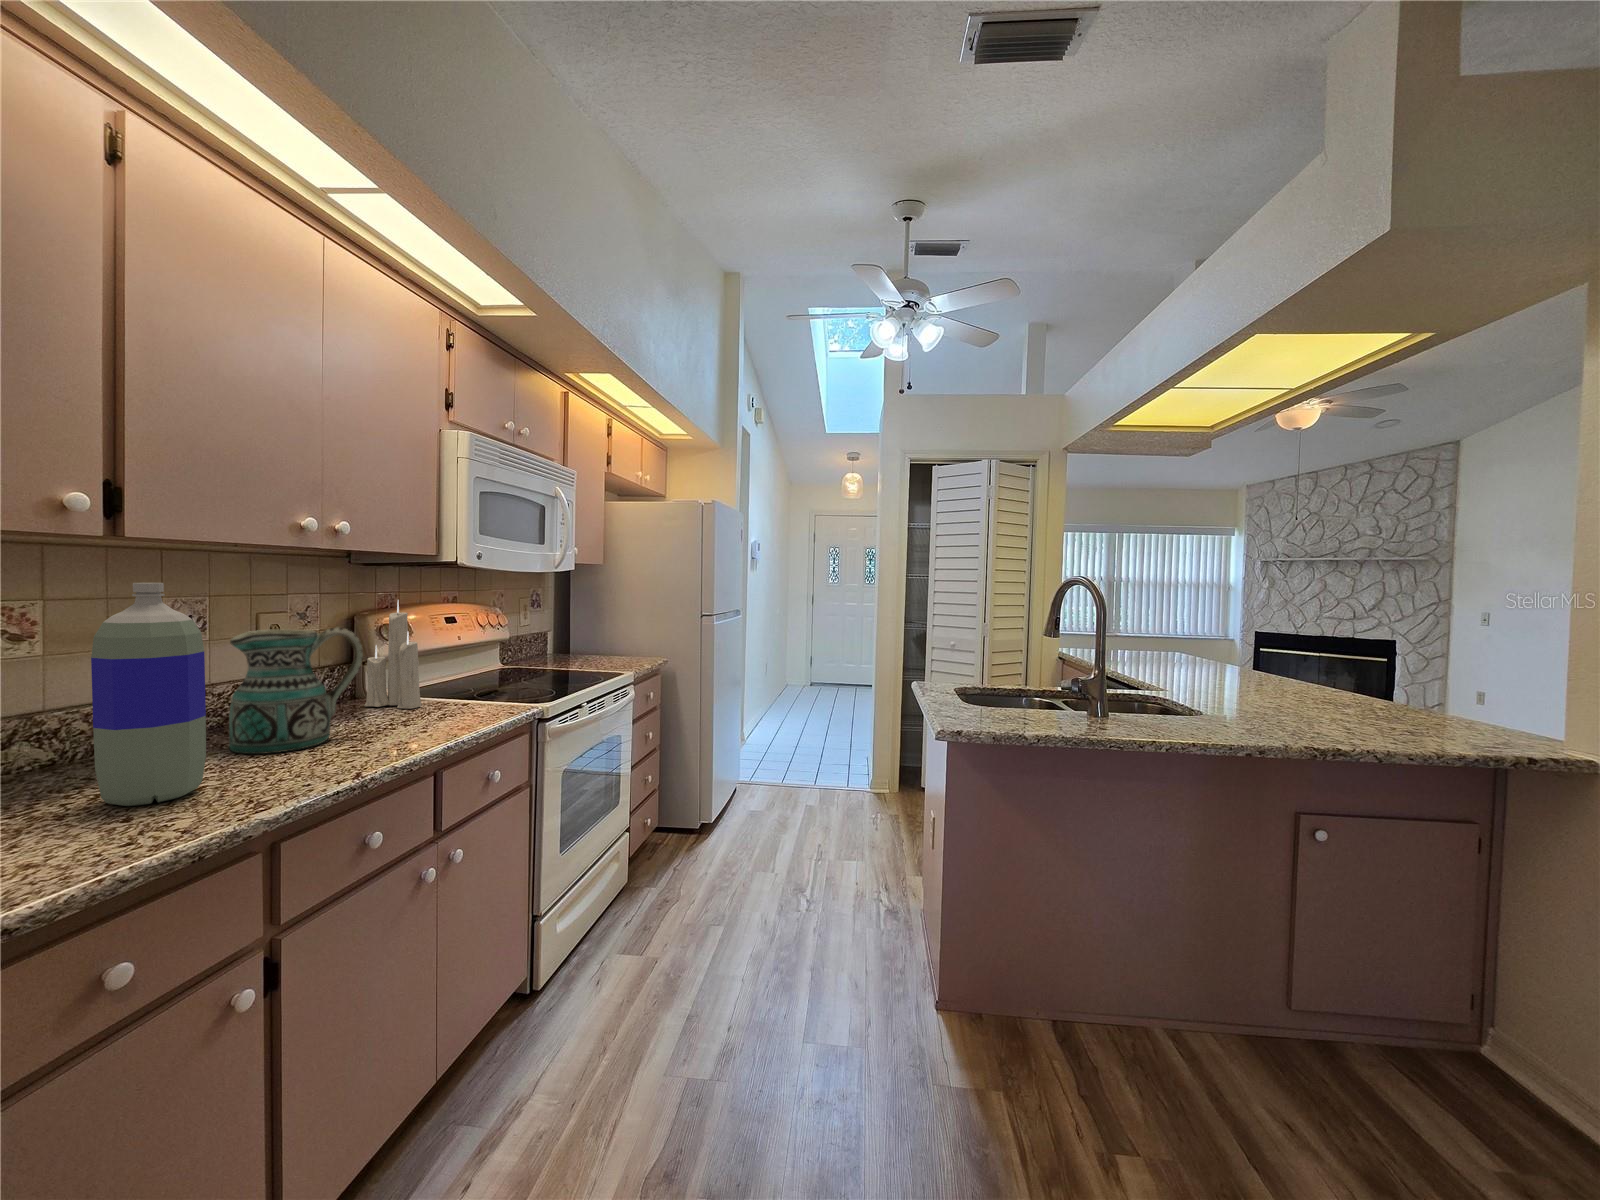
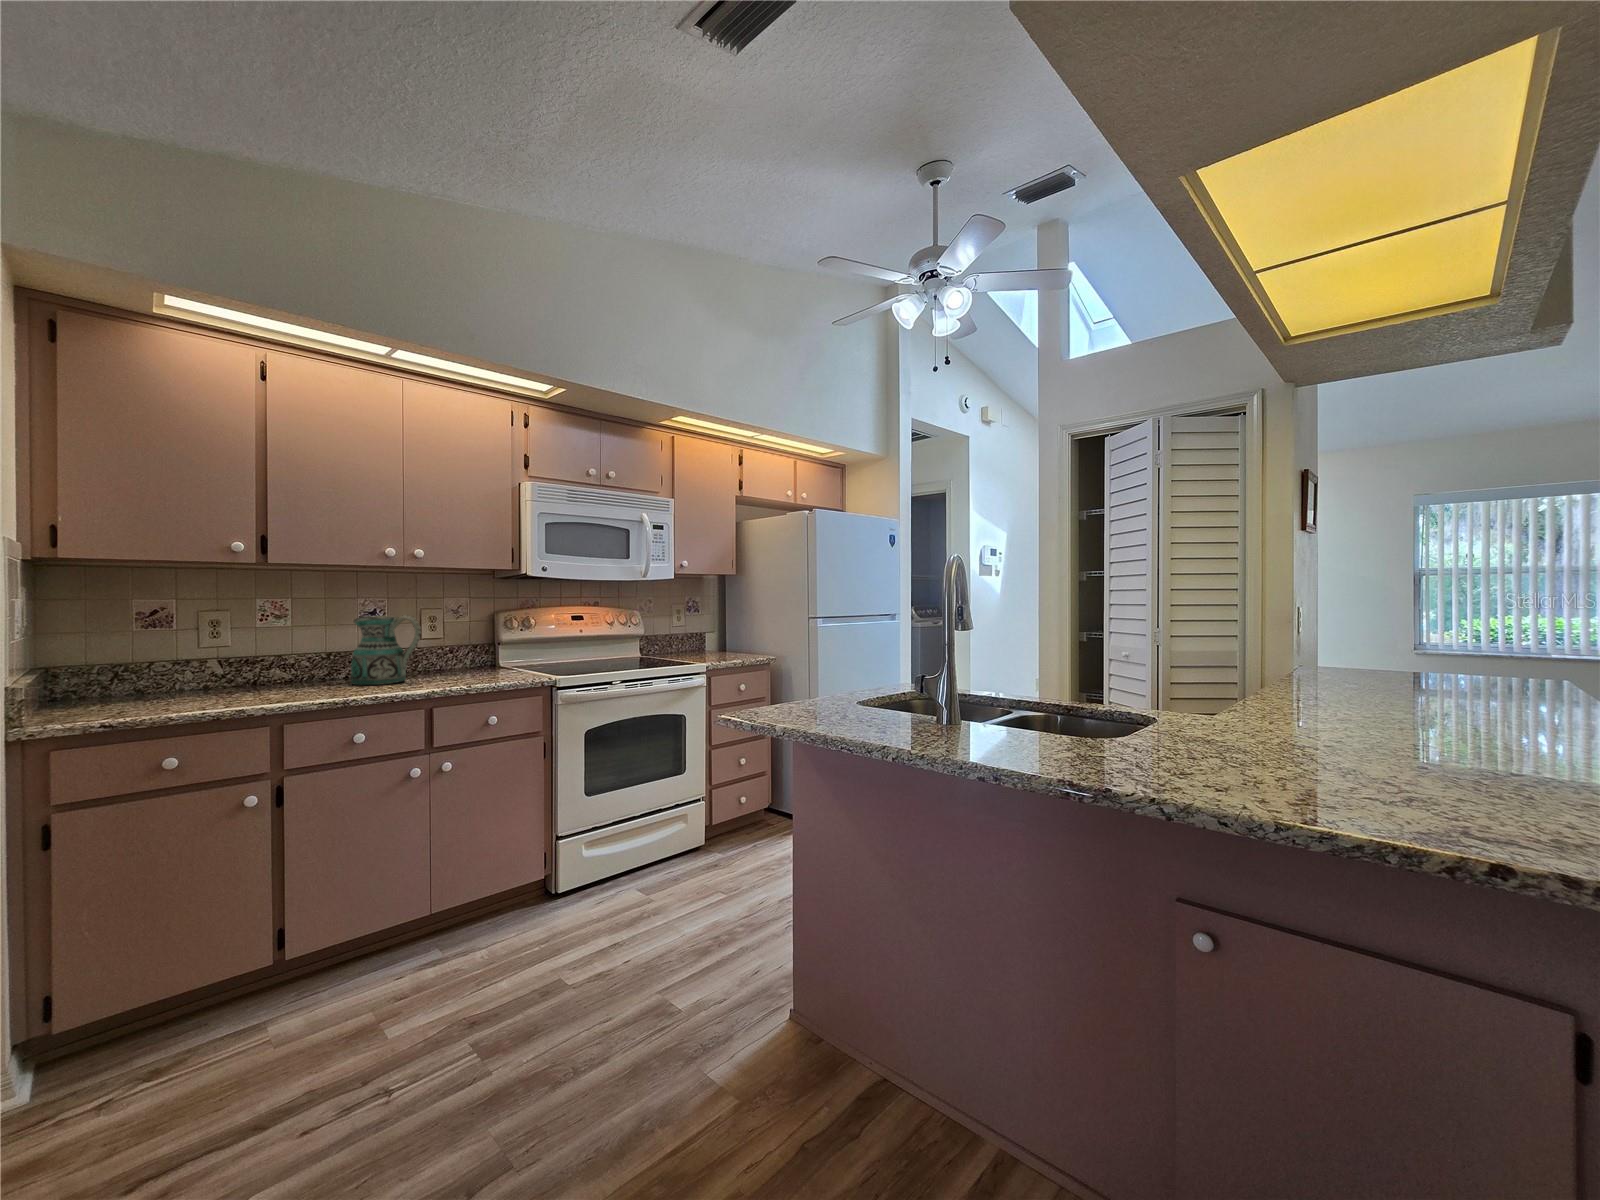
bottle: present [91,583,206,806] -> none [242,585,293,696]
candle: present [365,600,422,709] -> none [477,598,503,674]

